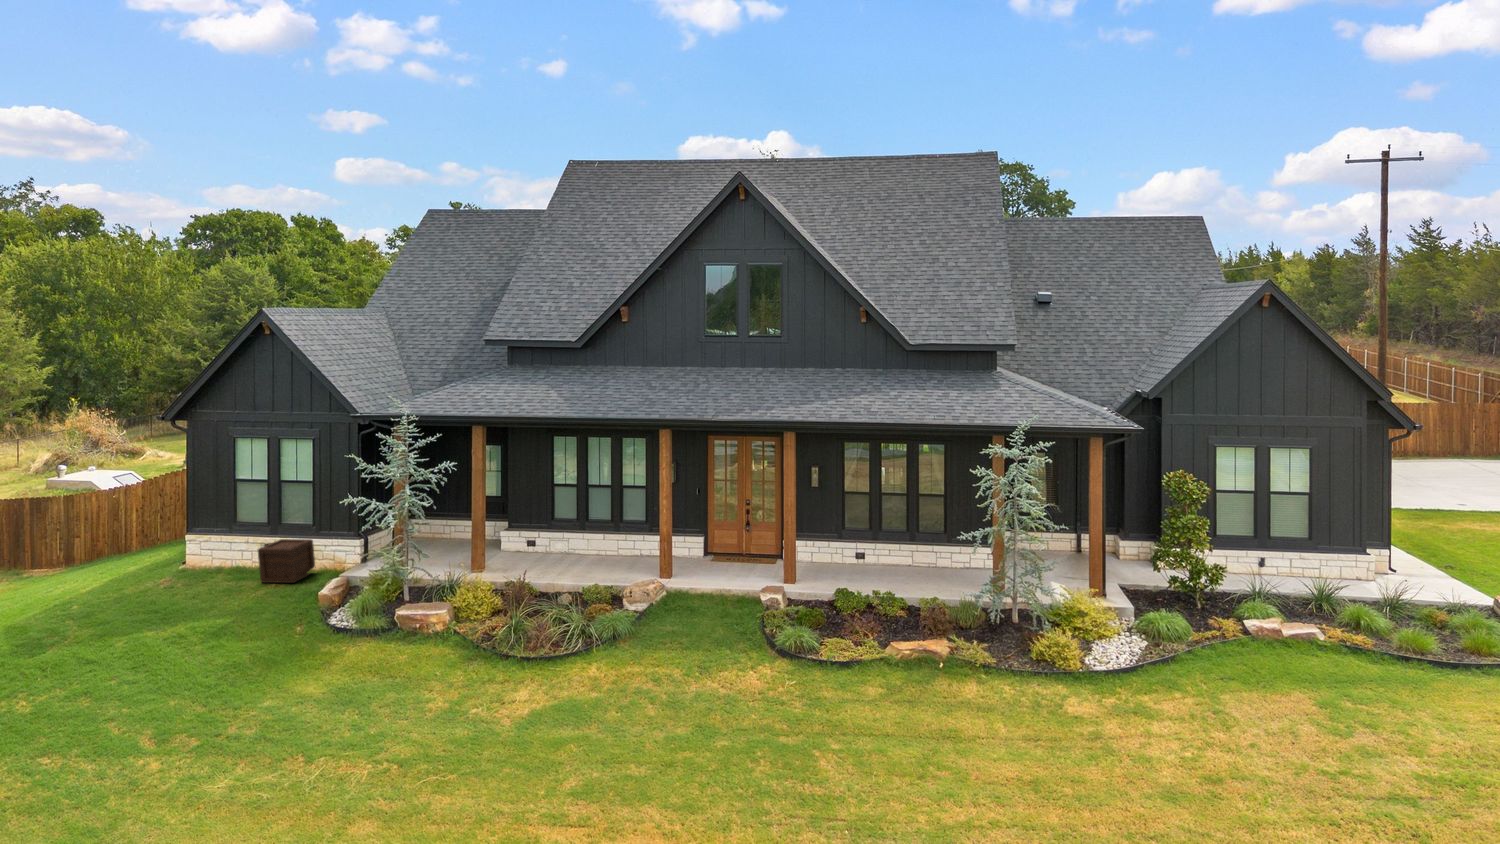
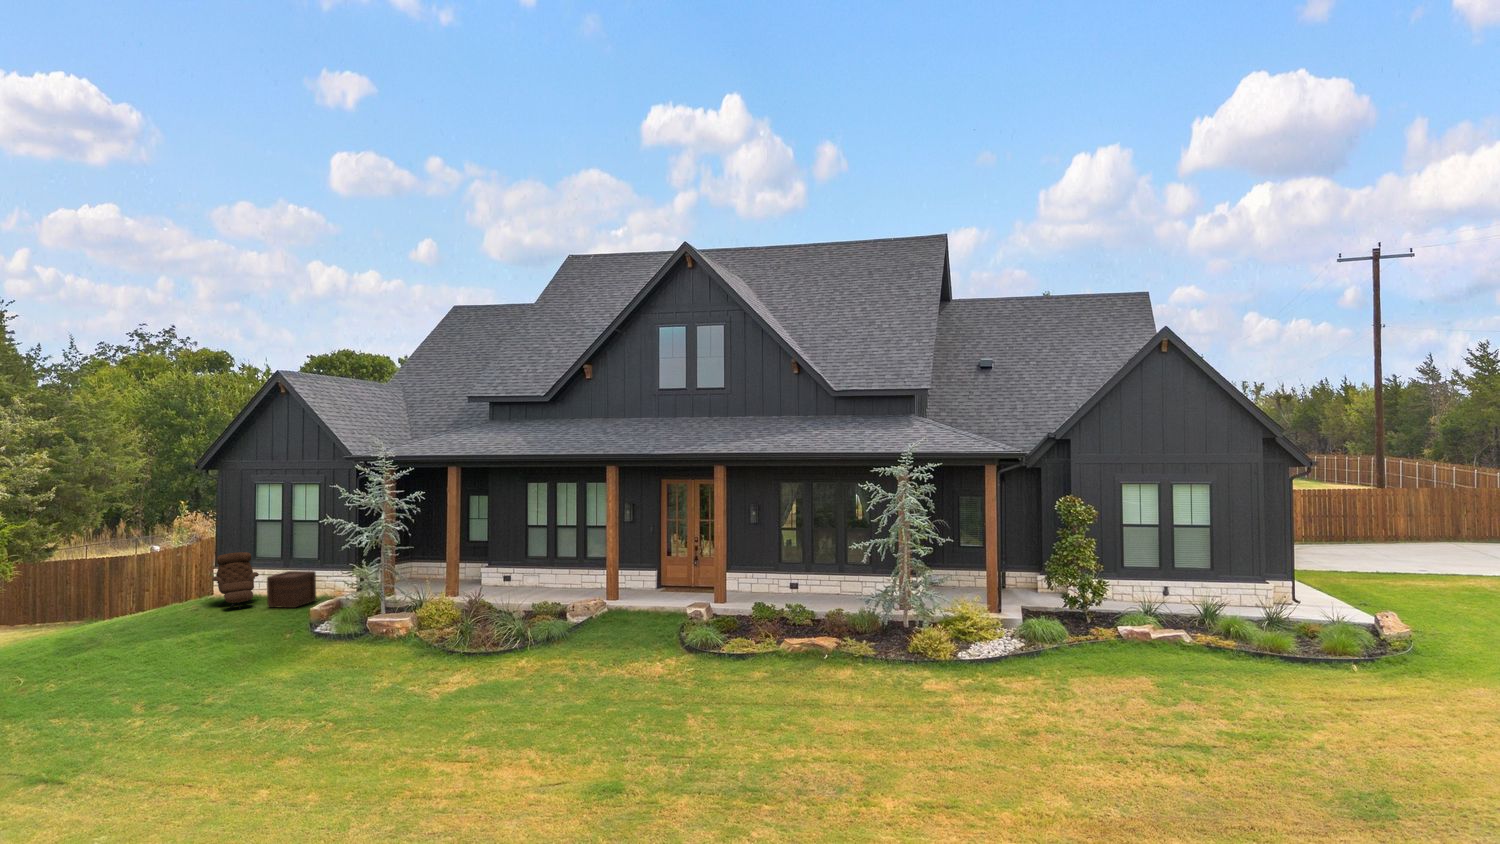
lounge chair: none [191,517,245,586] -> present [212,552,259,610]

